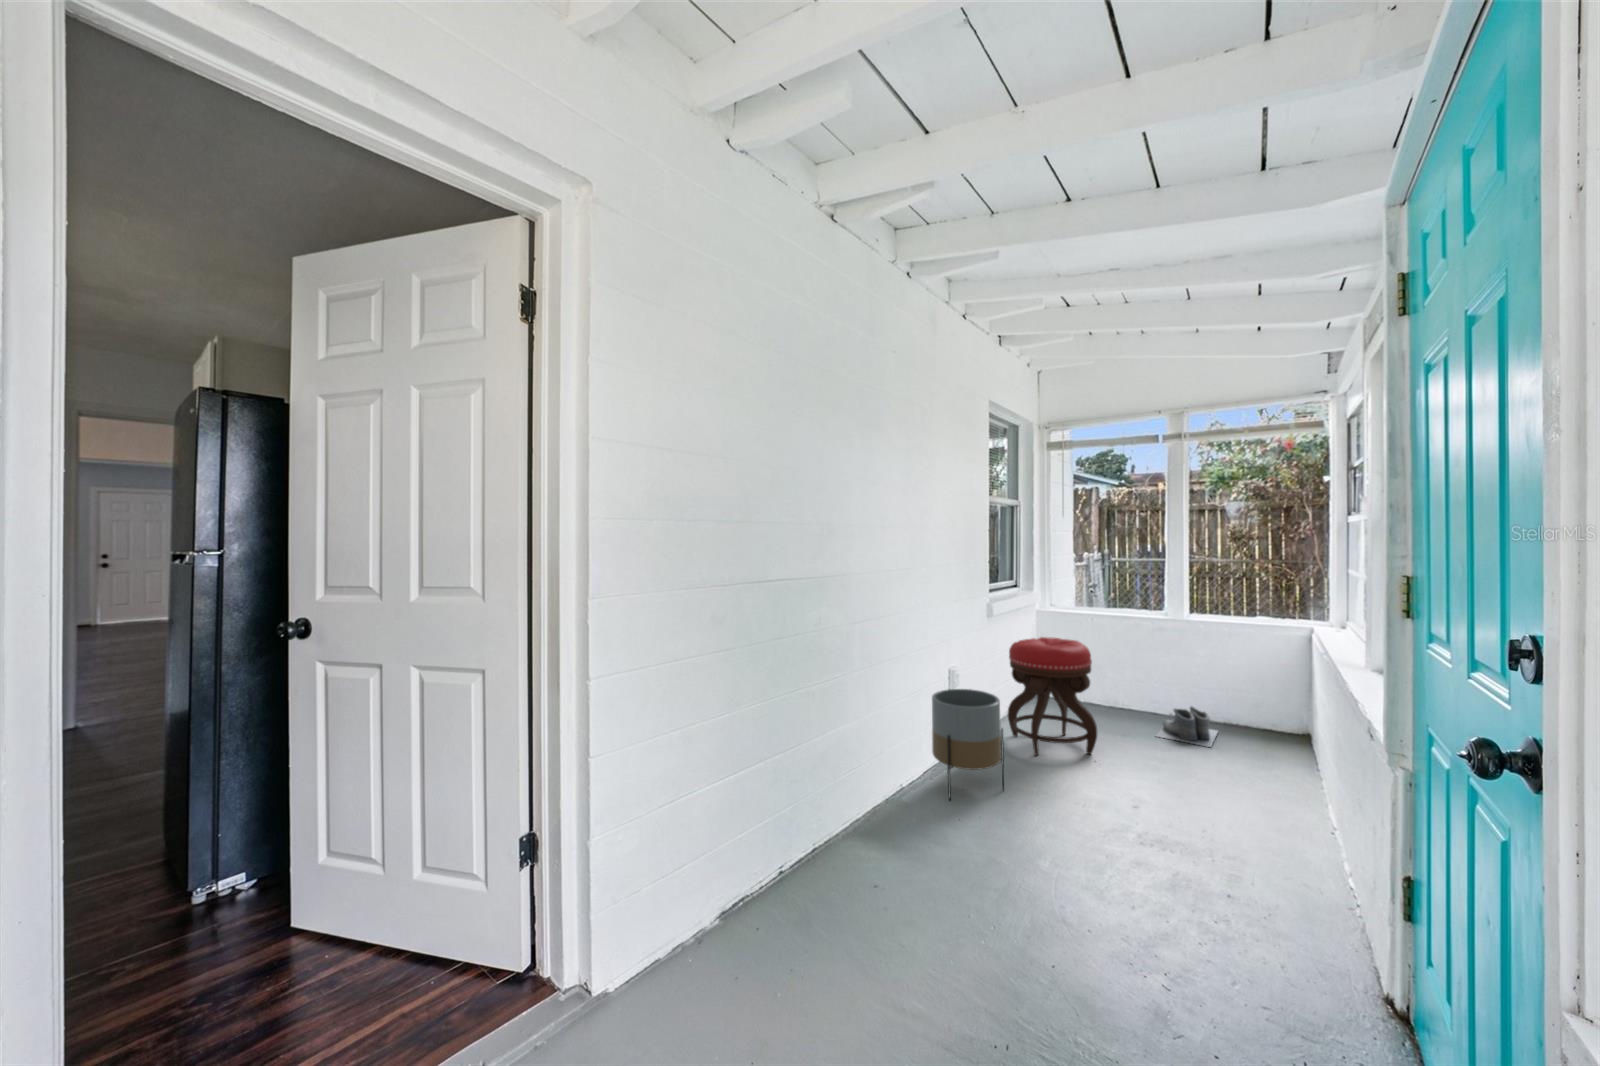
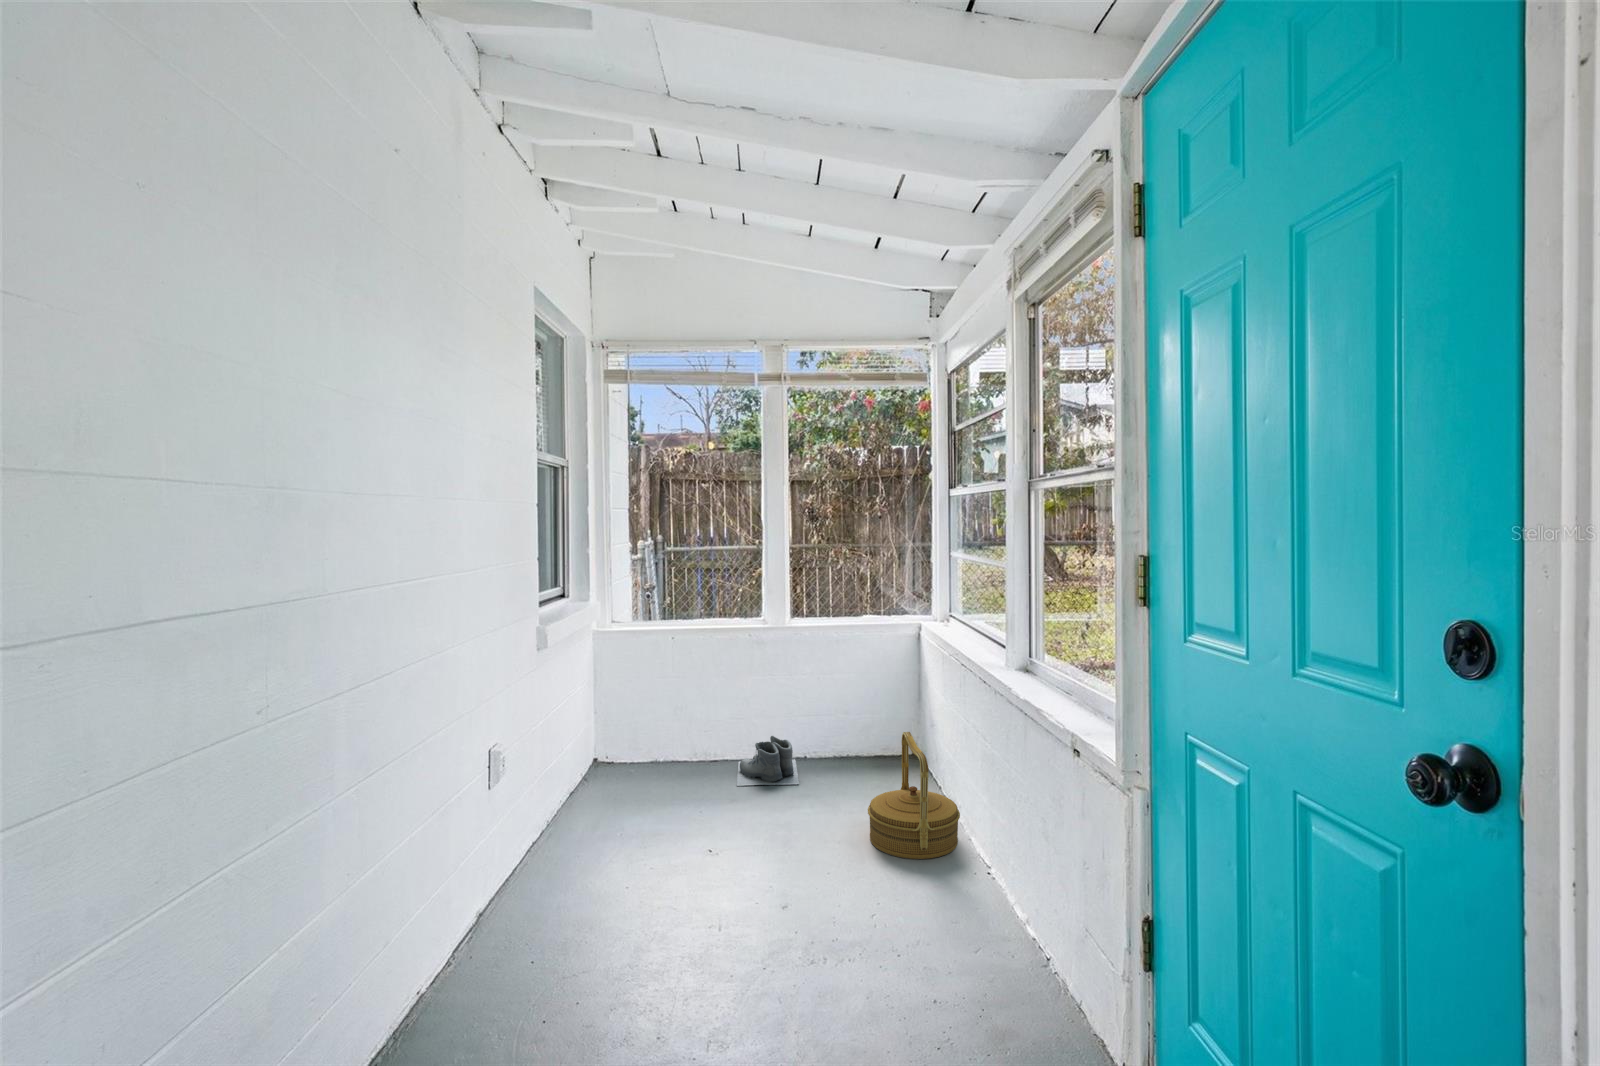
stool: present [1008,637,1097,756] -> none [549,671,685,865]
planter: present [932,689,1004,800] -> none [450,787,584,1013]
woven basket: none [1251,719,1351,827] -> present [868,732,960,859]

